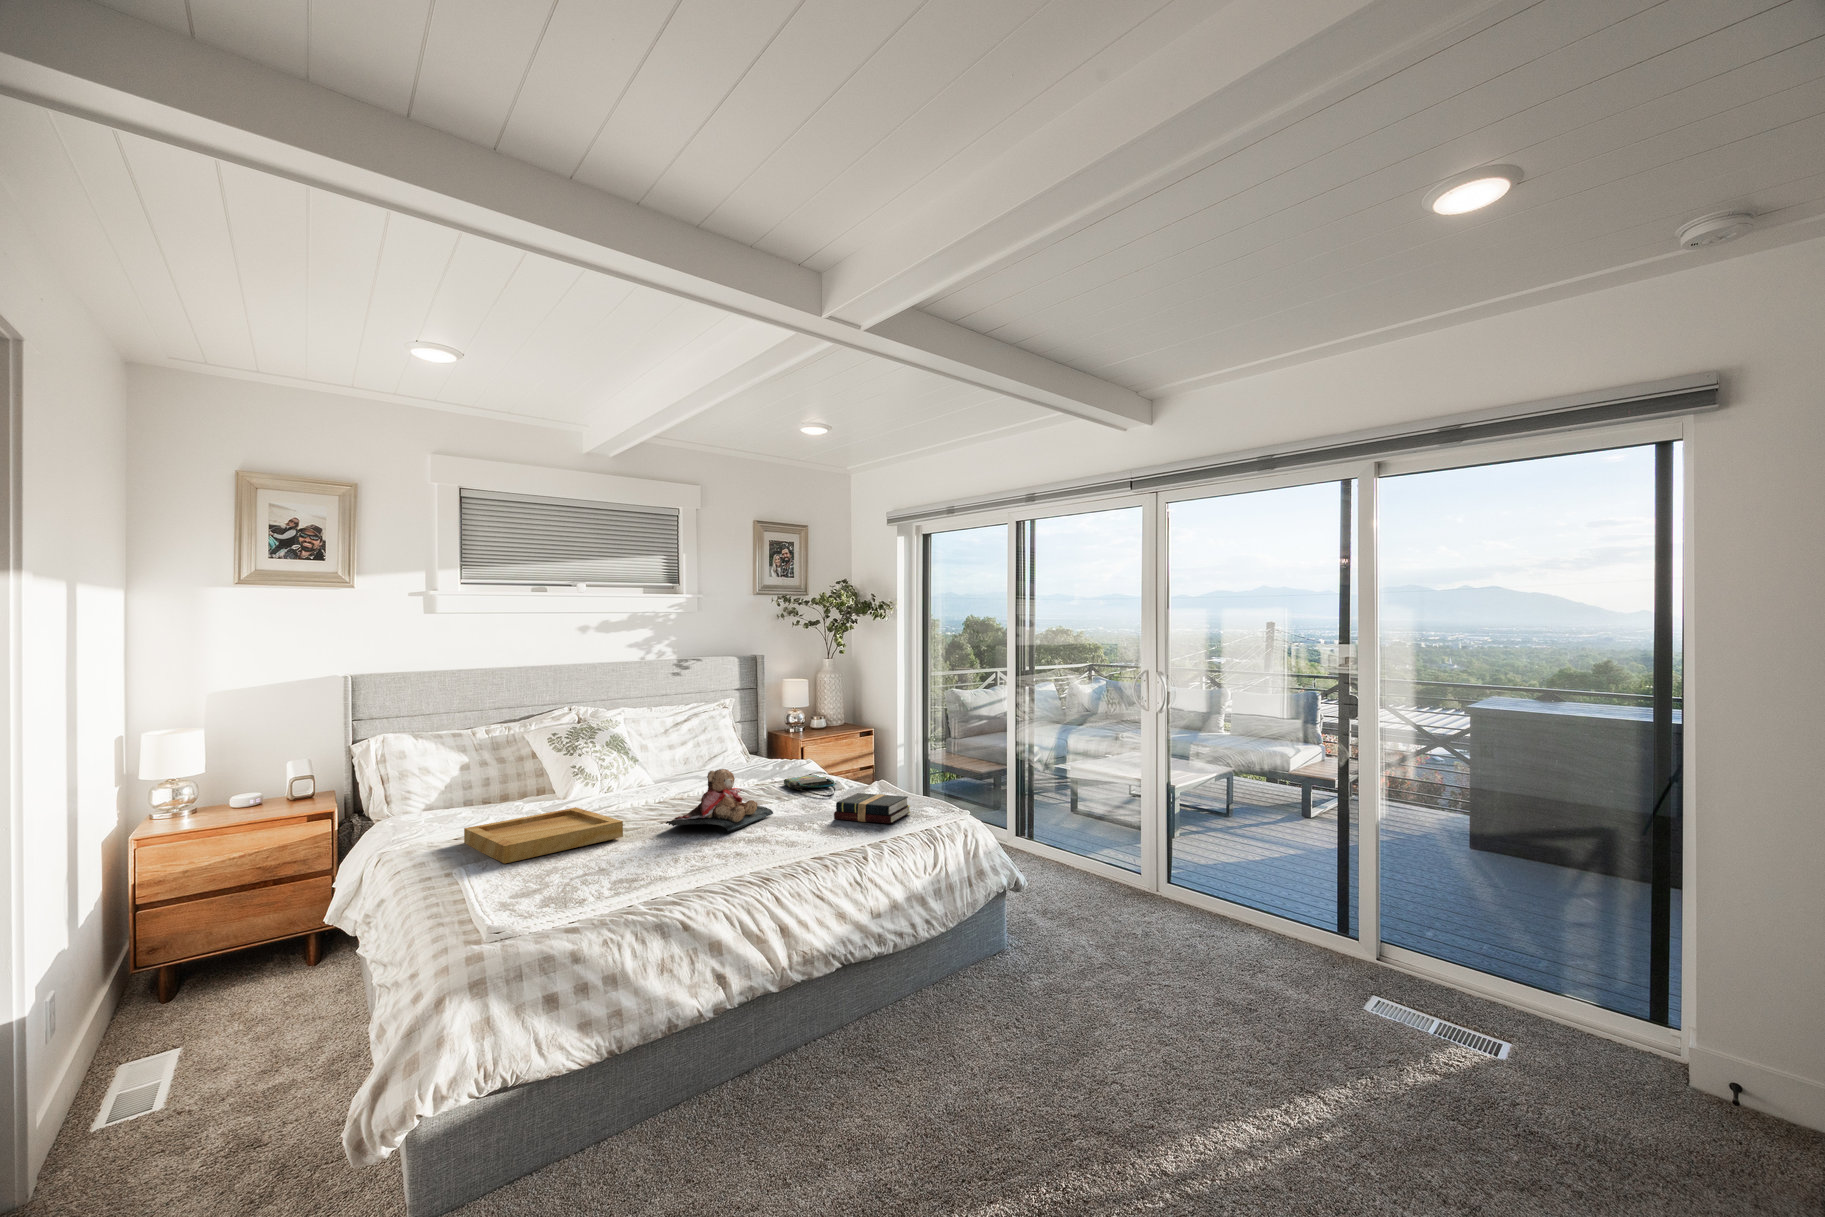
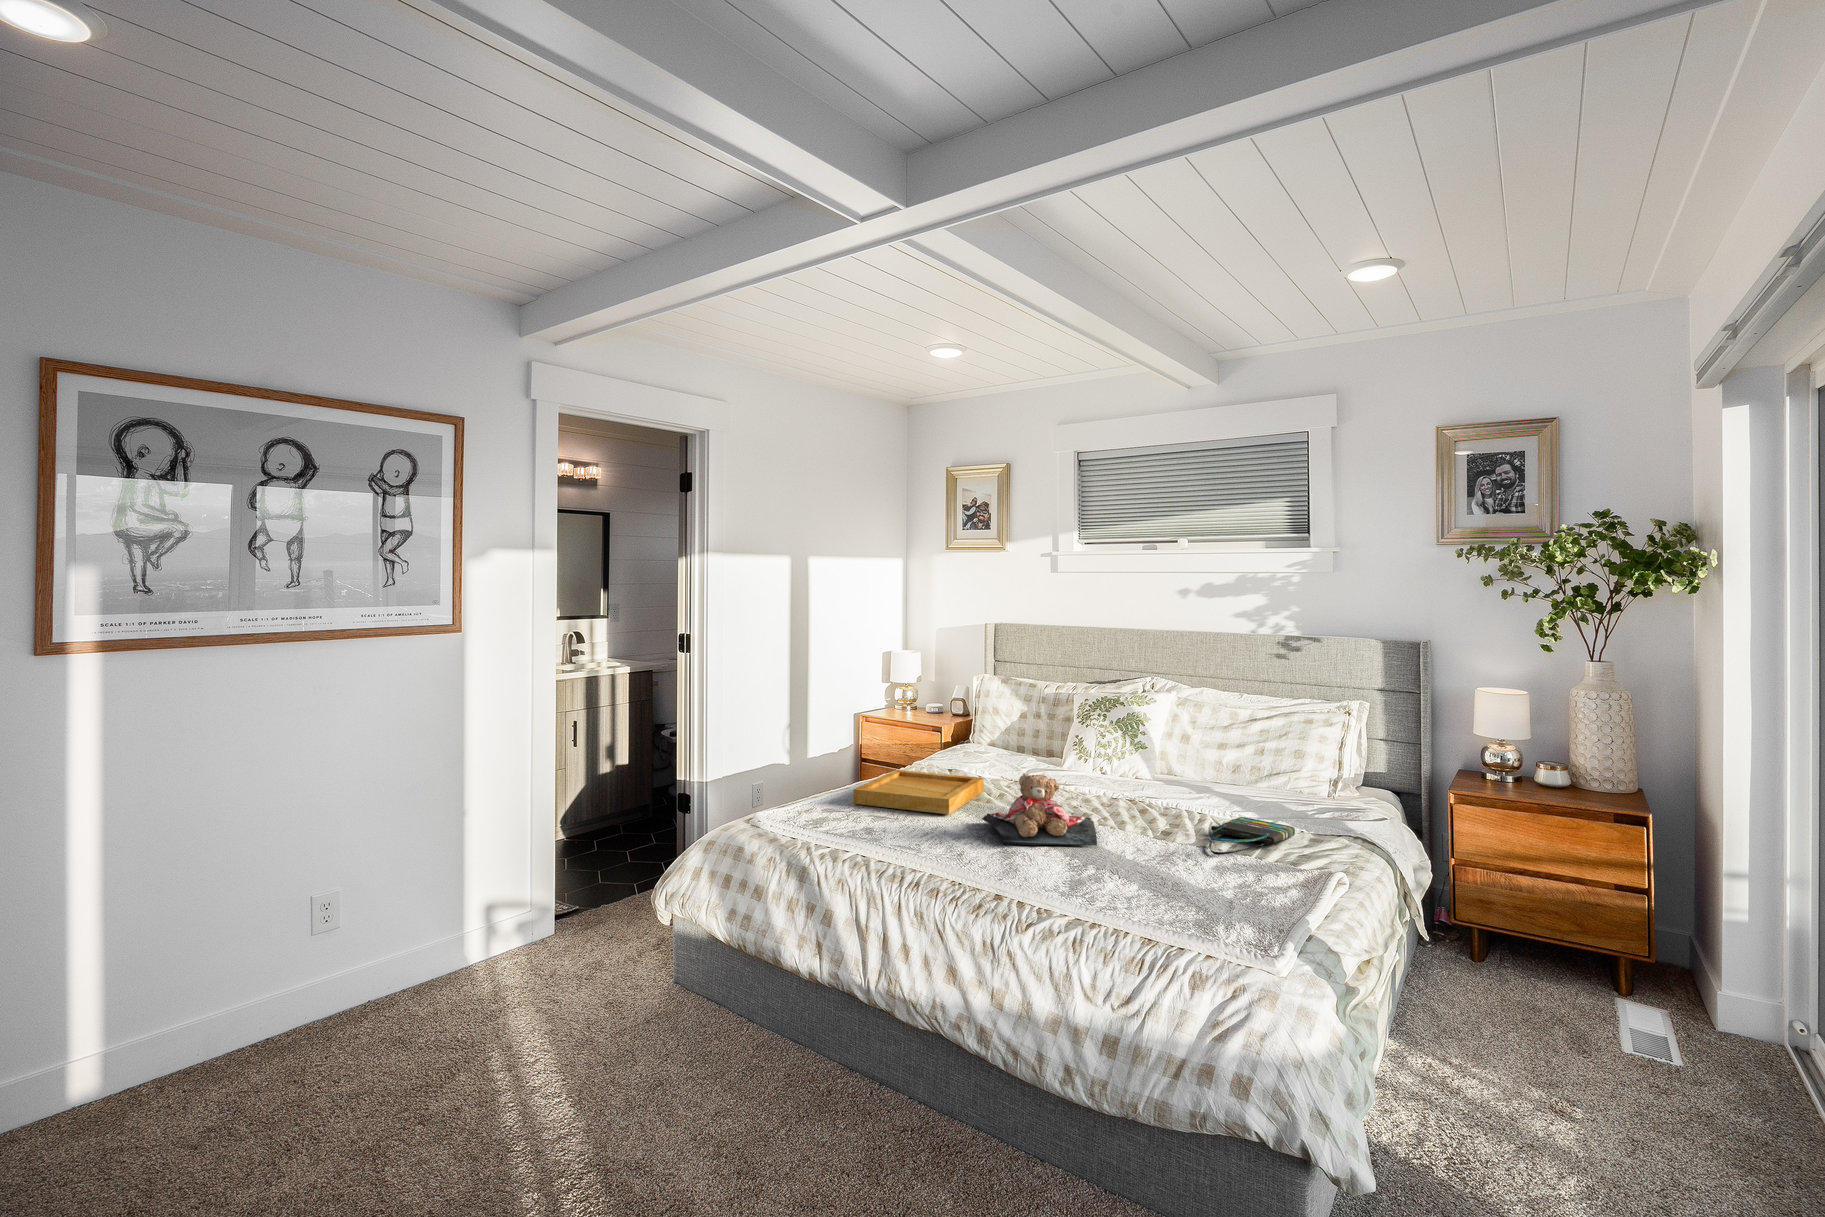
hardback book: present [834,793,910,824] -> none [1116,855,1204,908]

